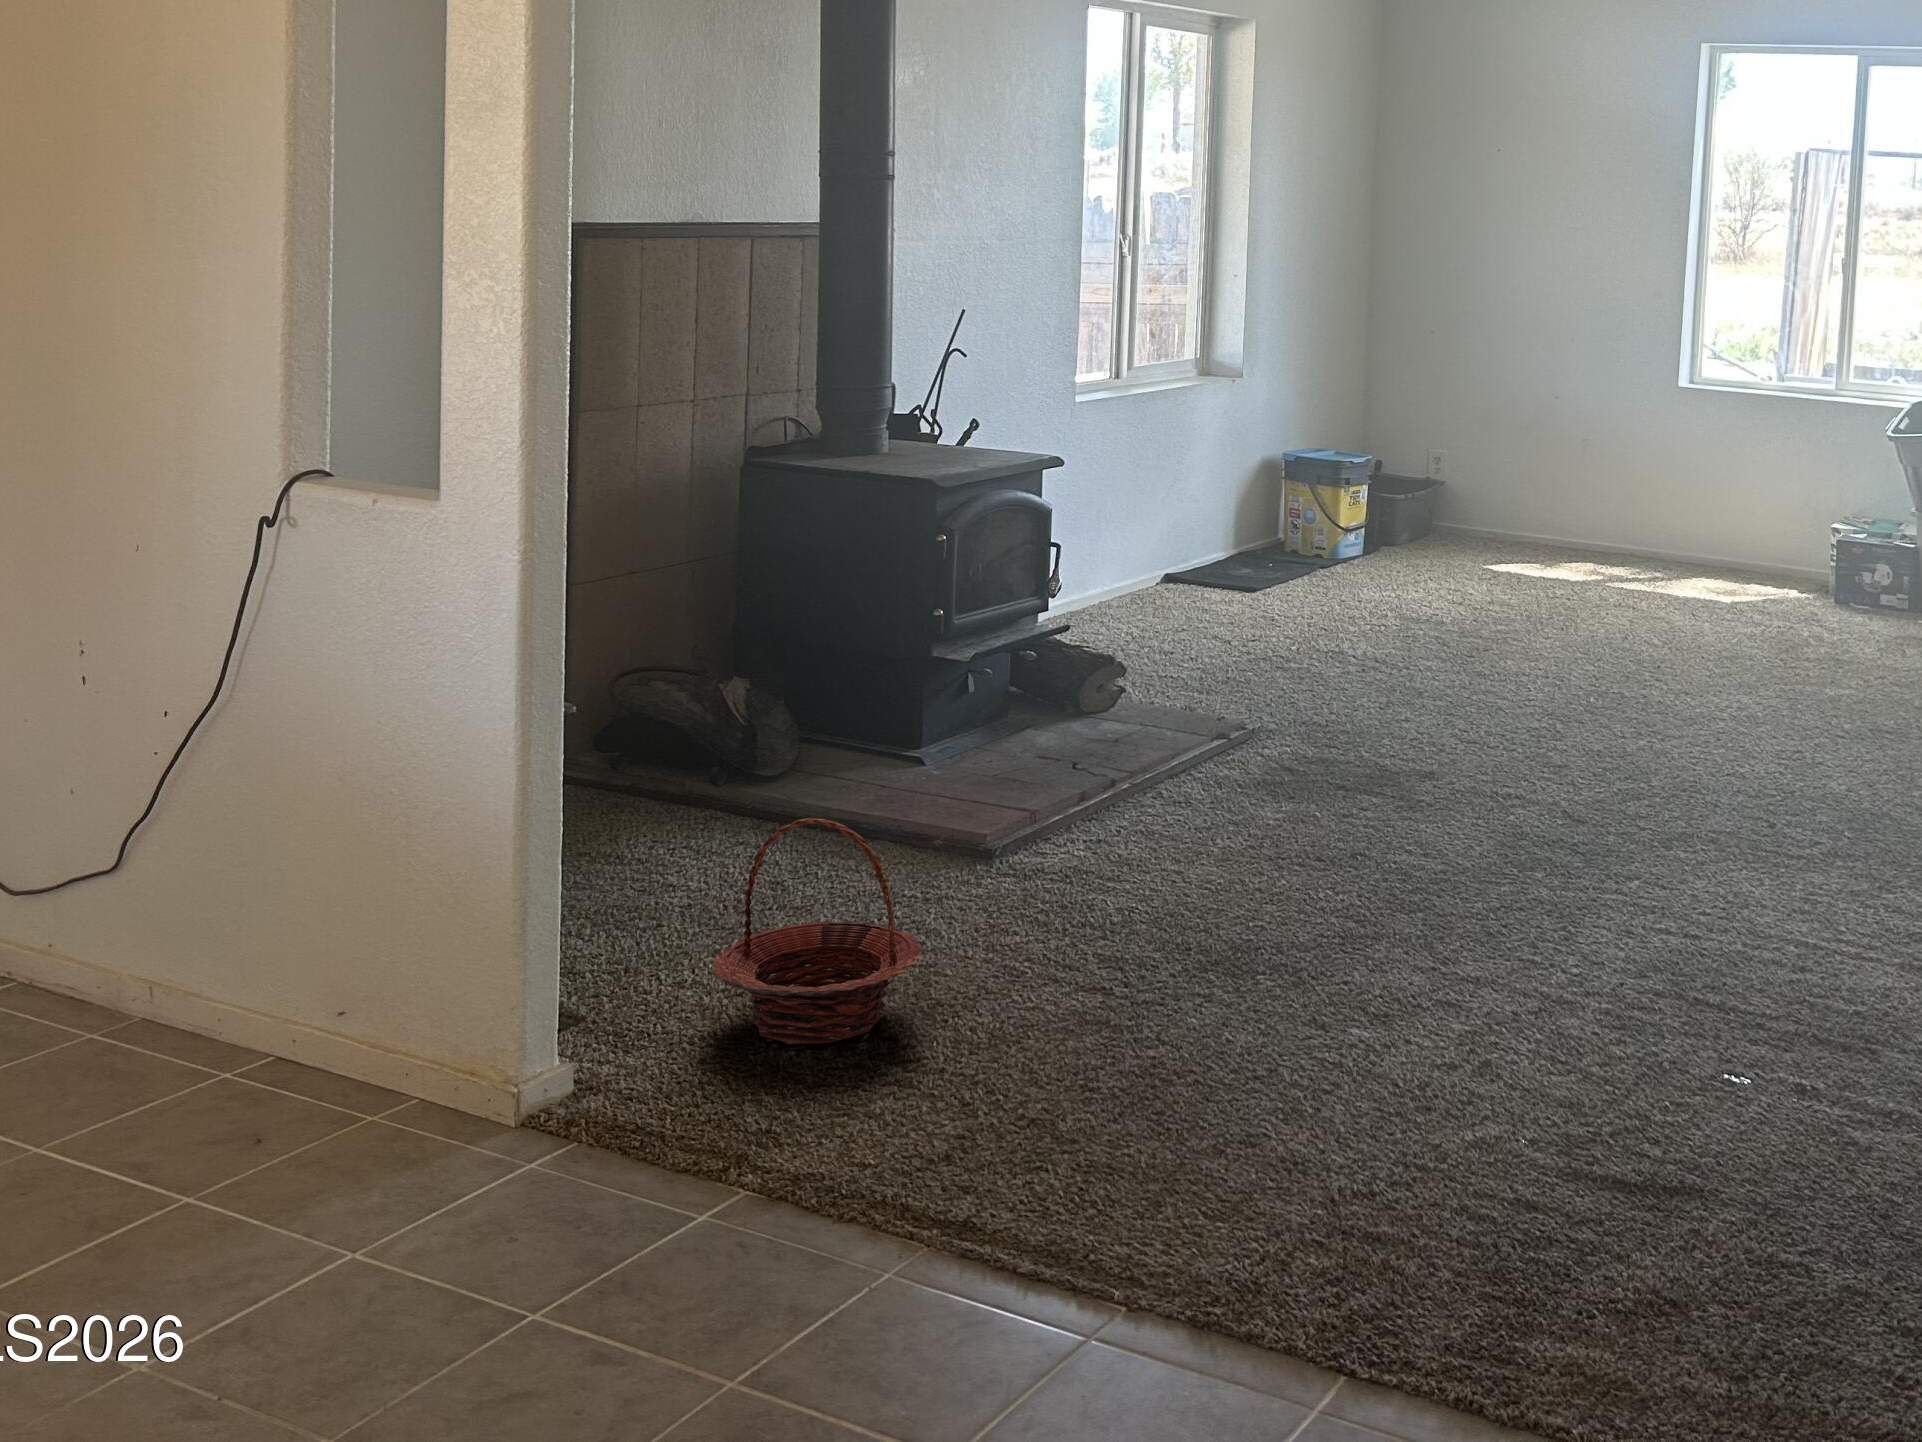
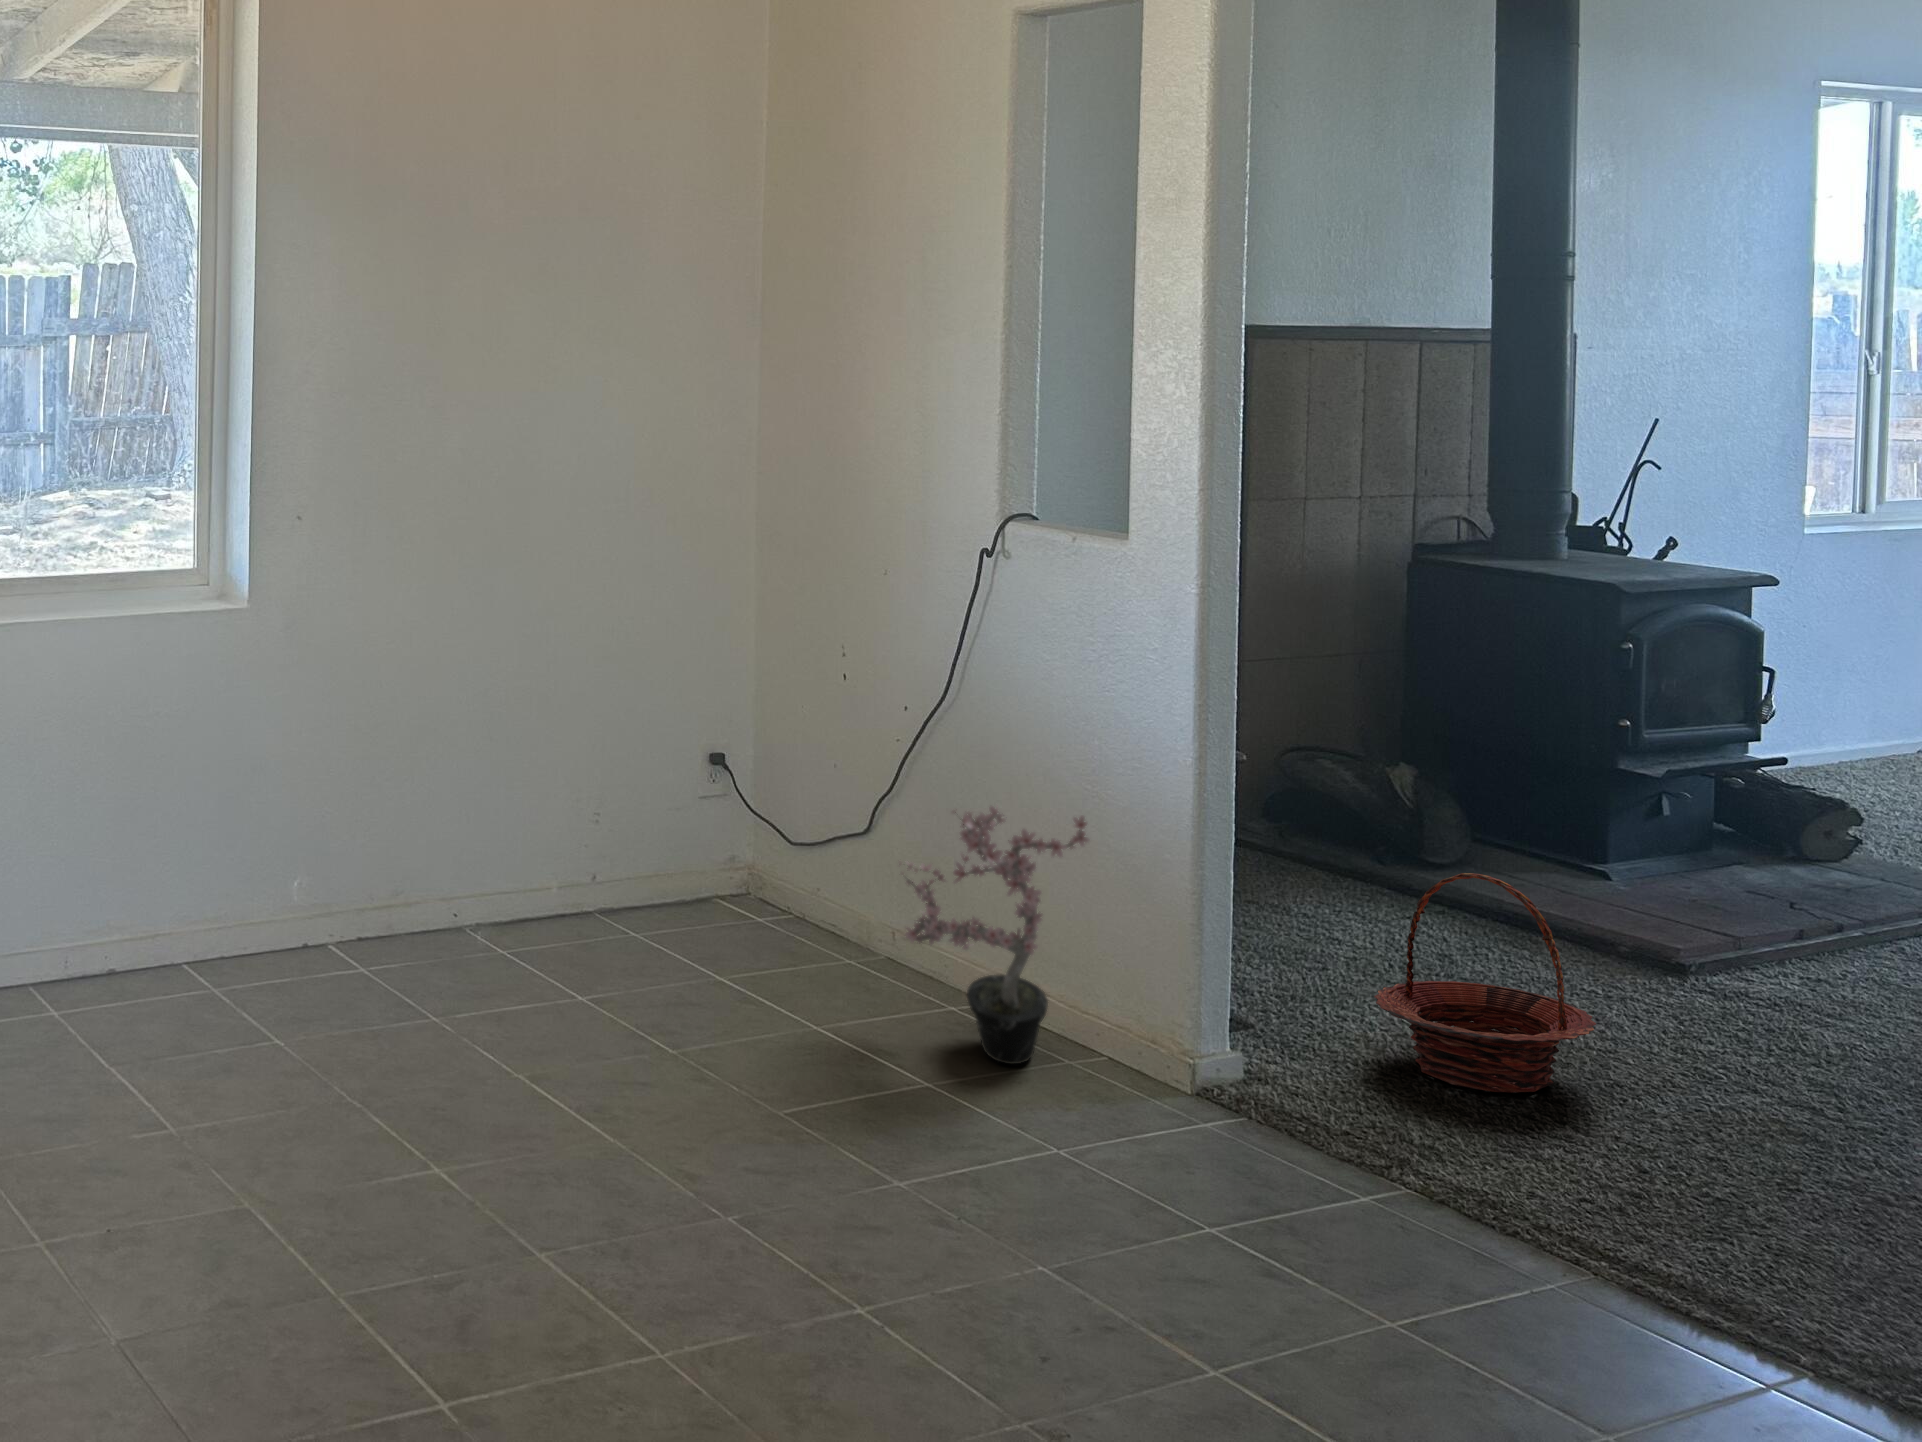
potted plant: none [137,815,401,1155] -> present [899,806,1089,1064]

